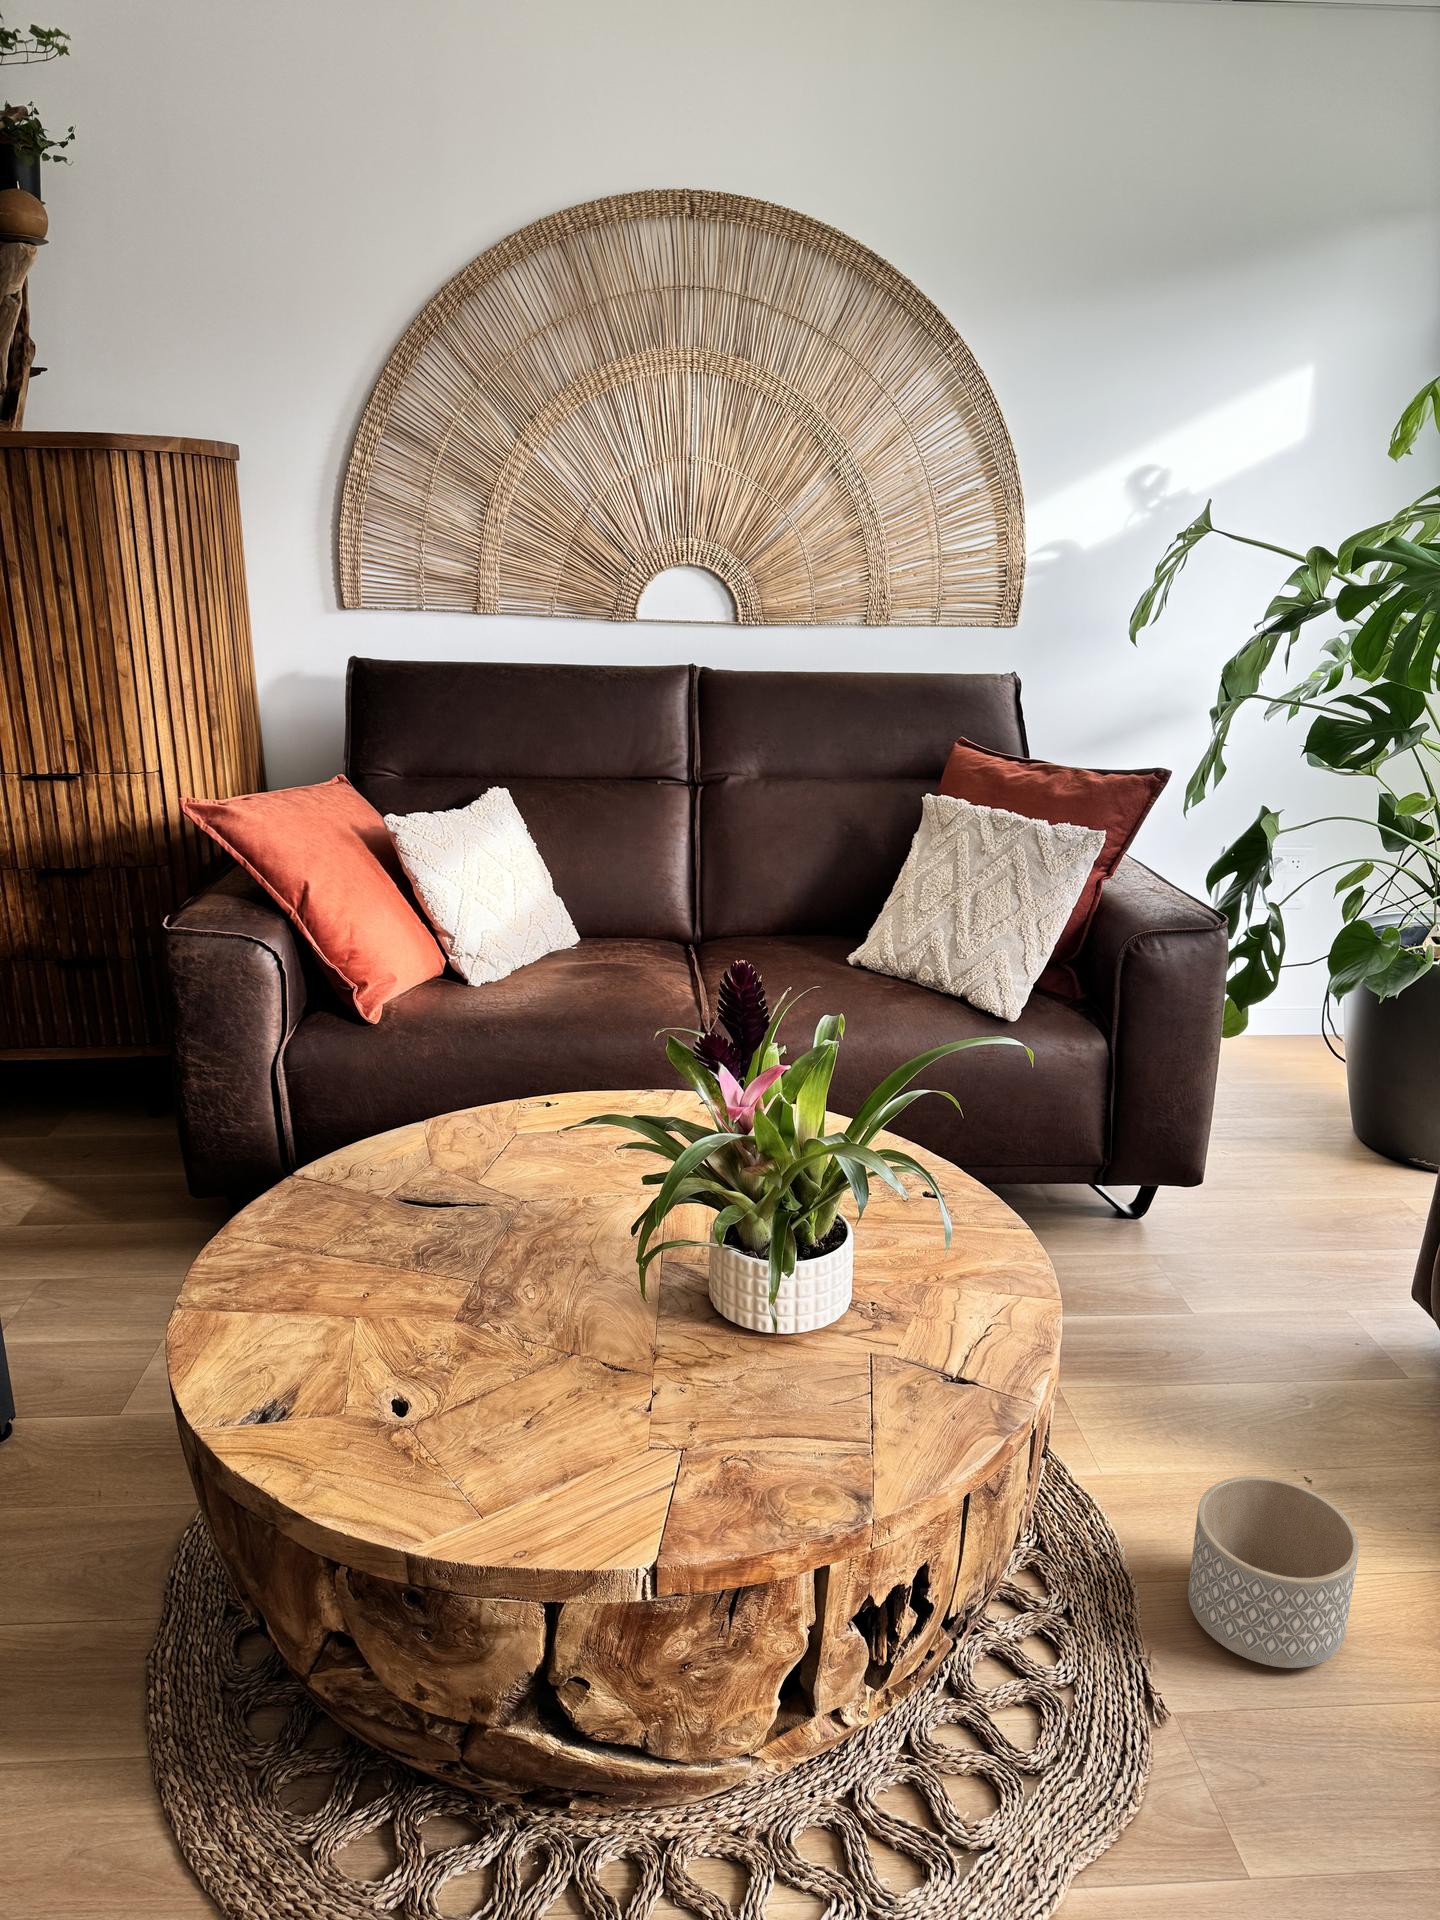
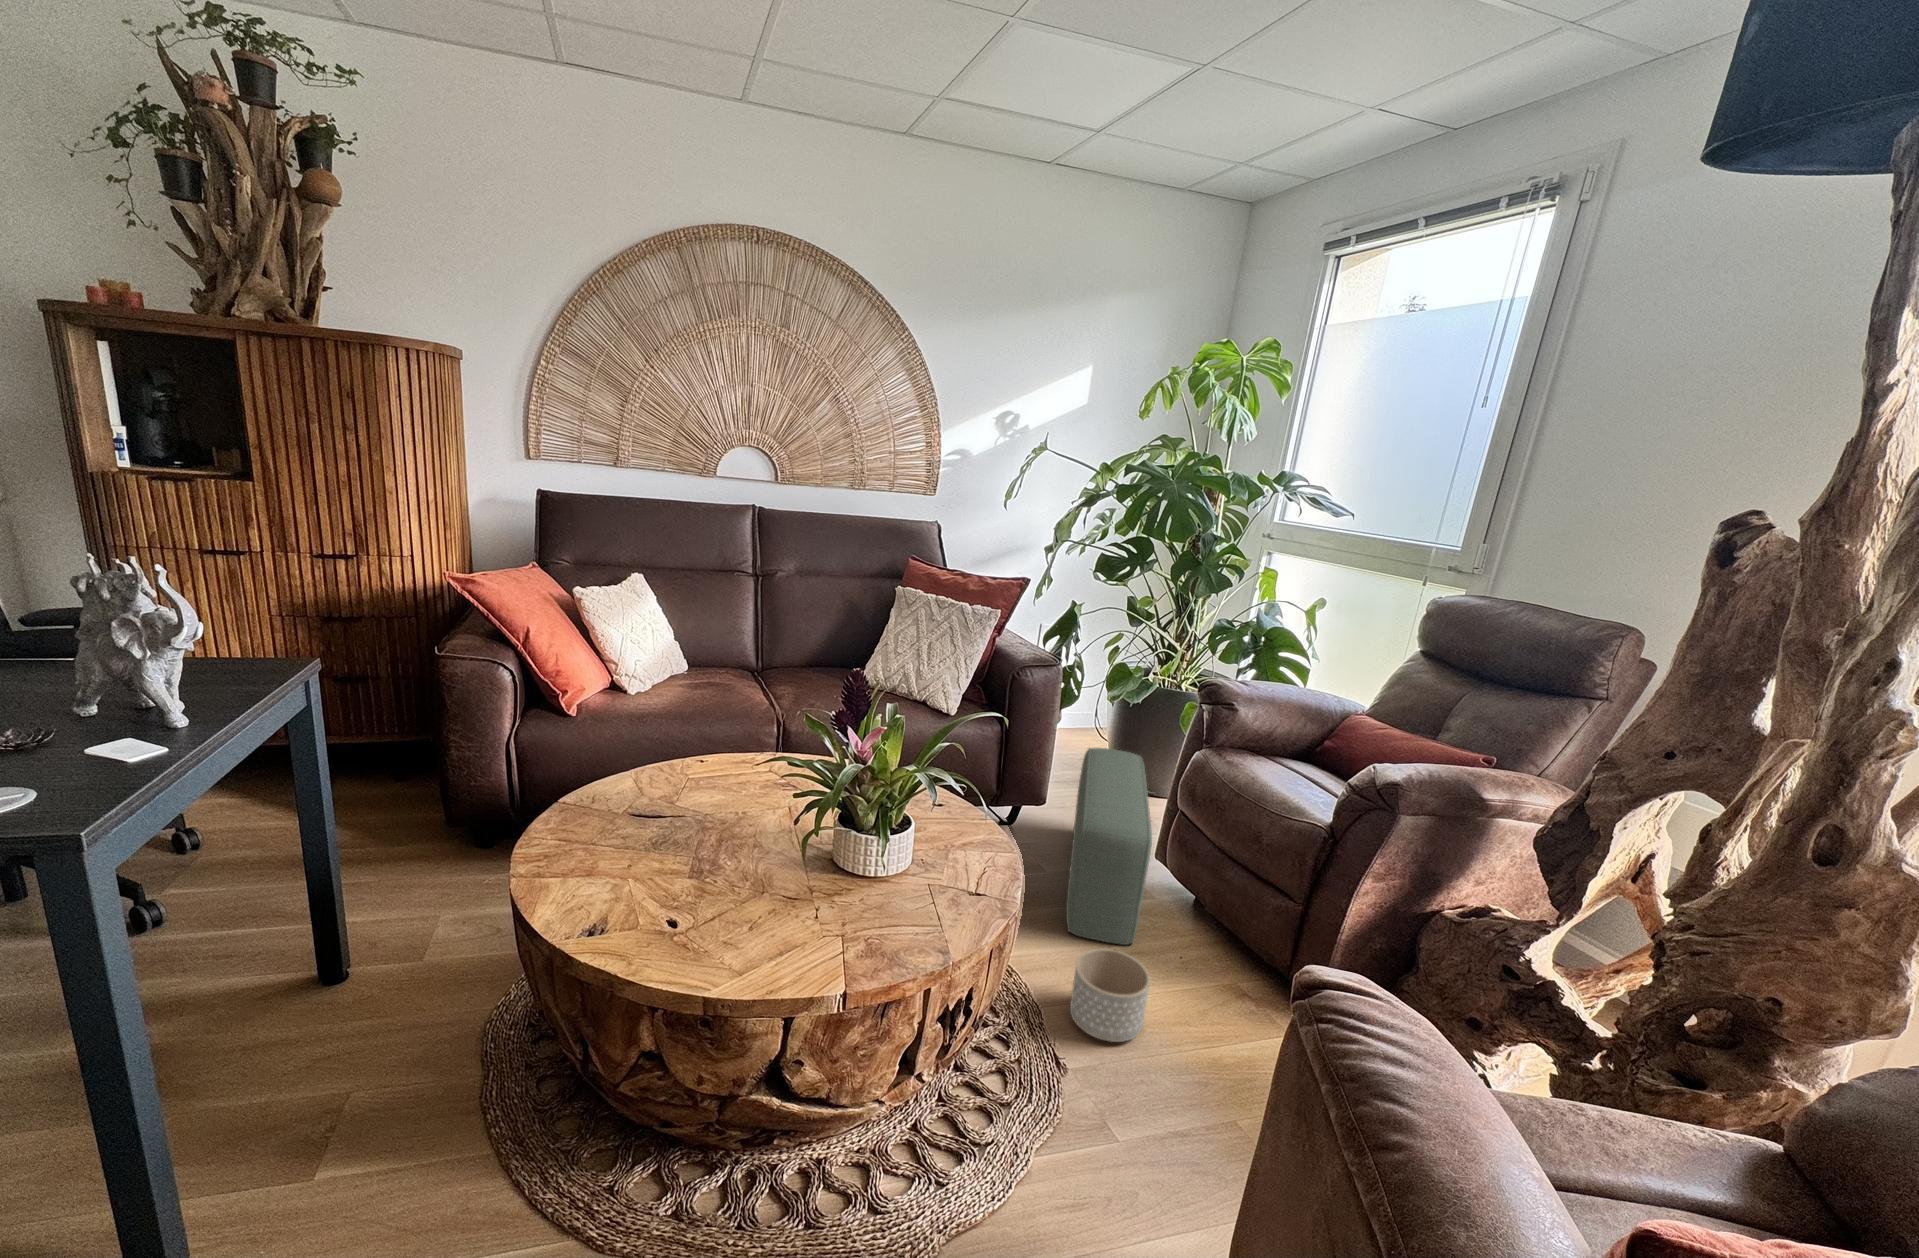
pouf: none [1202,1058,1385,1463] -> present [1066,748,1152,945]

